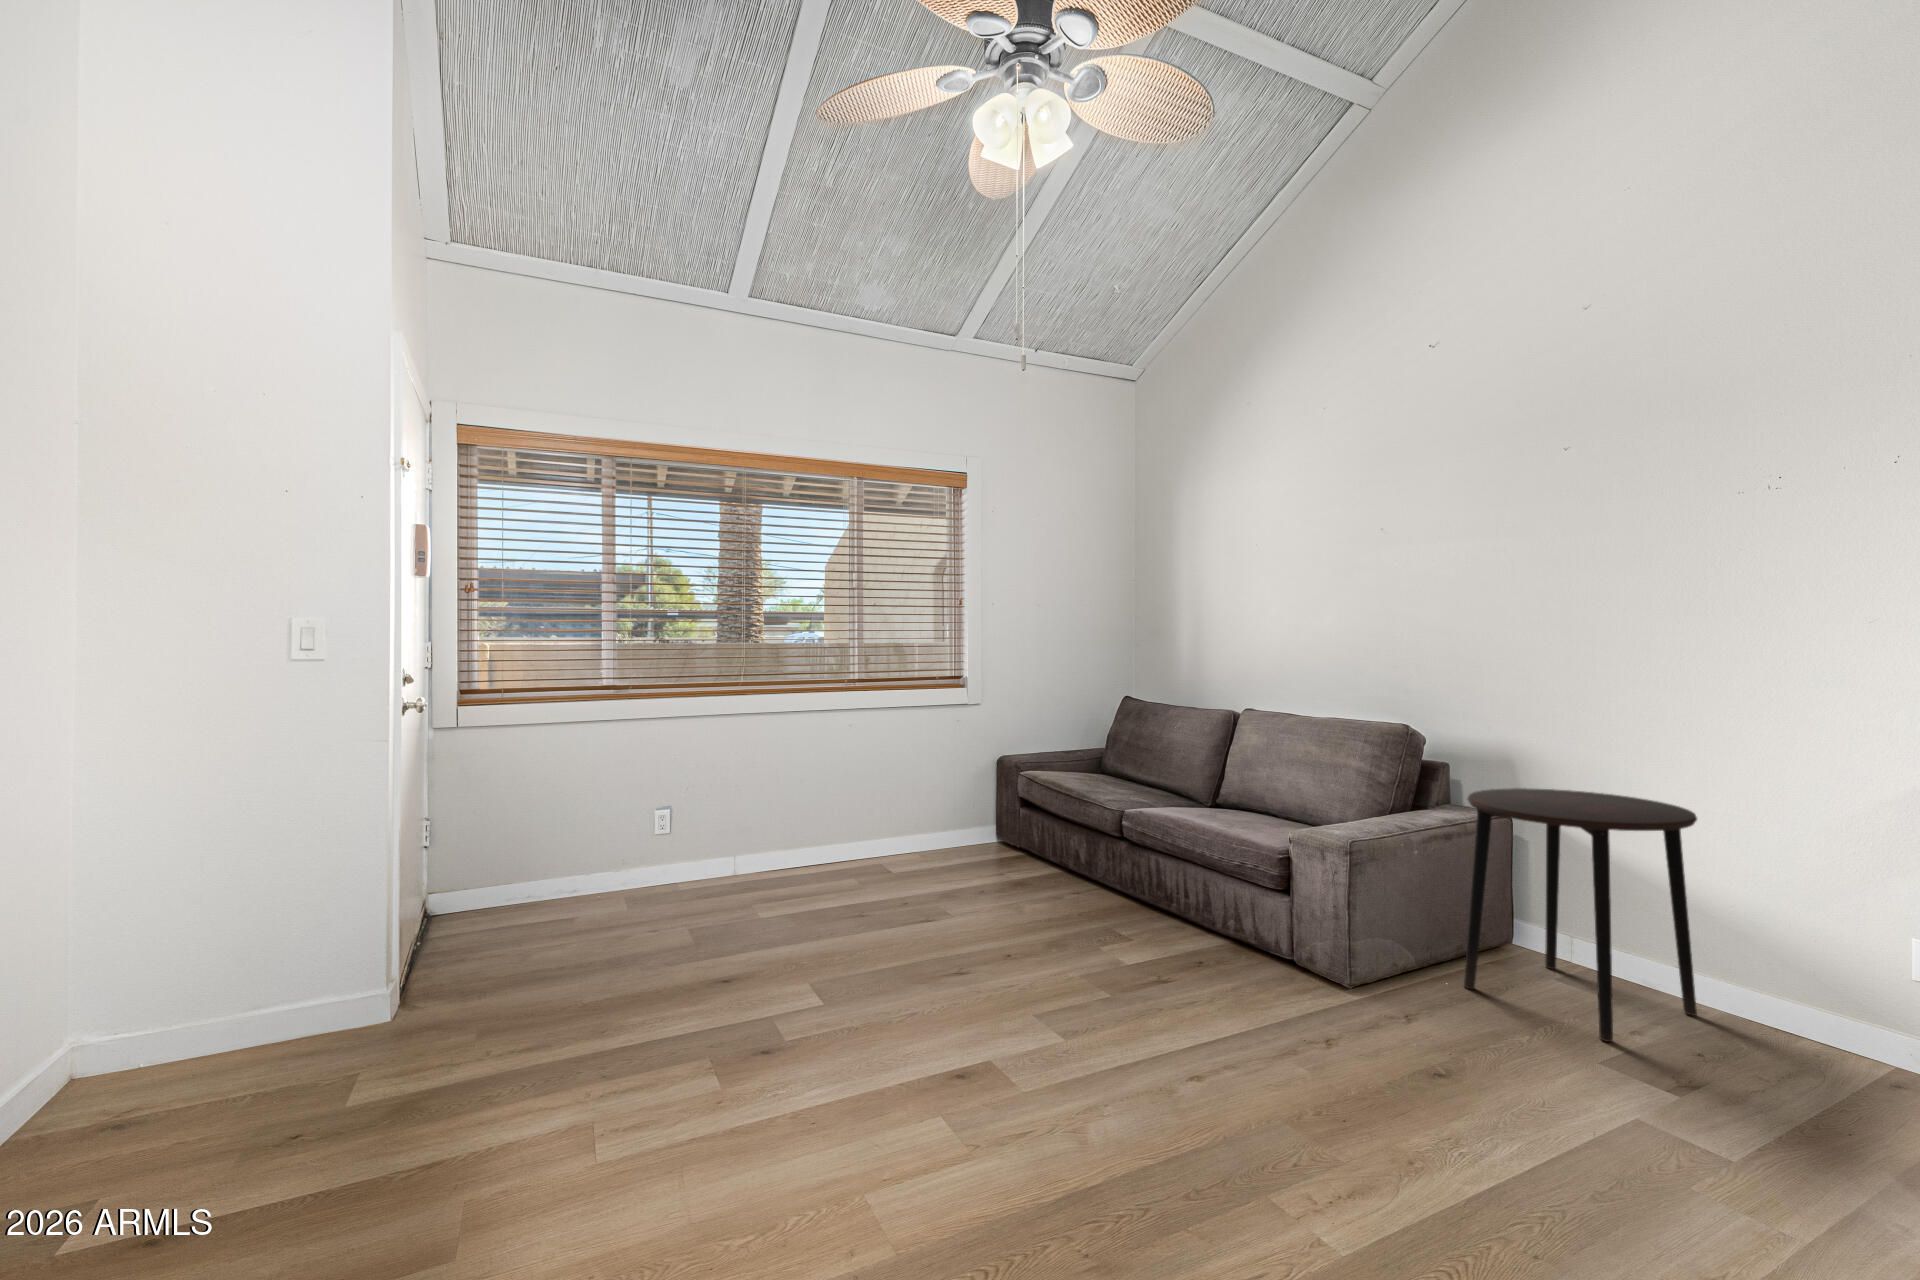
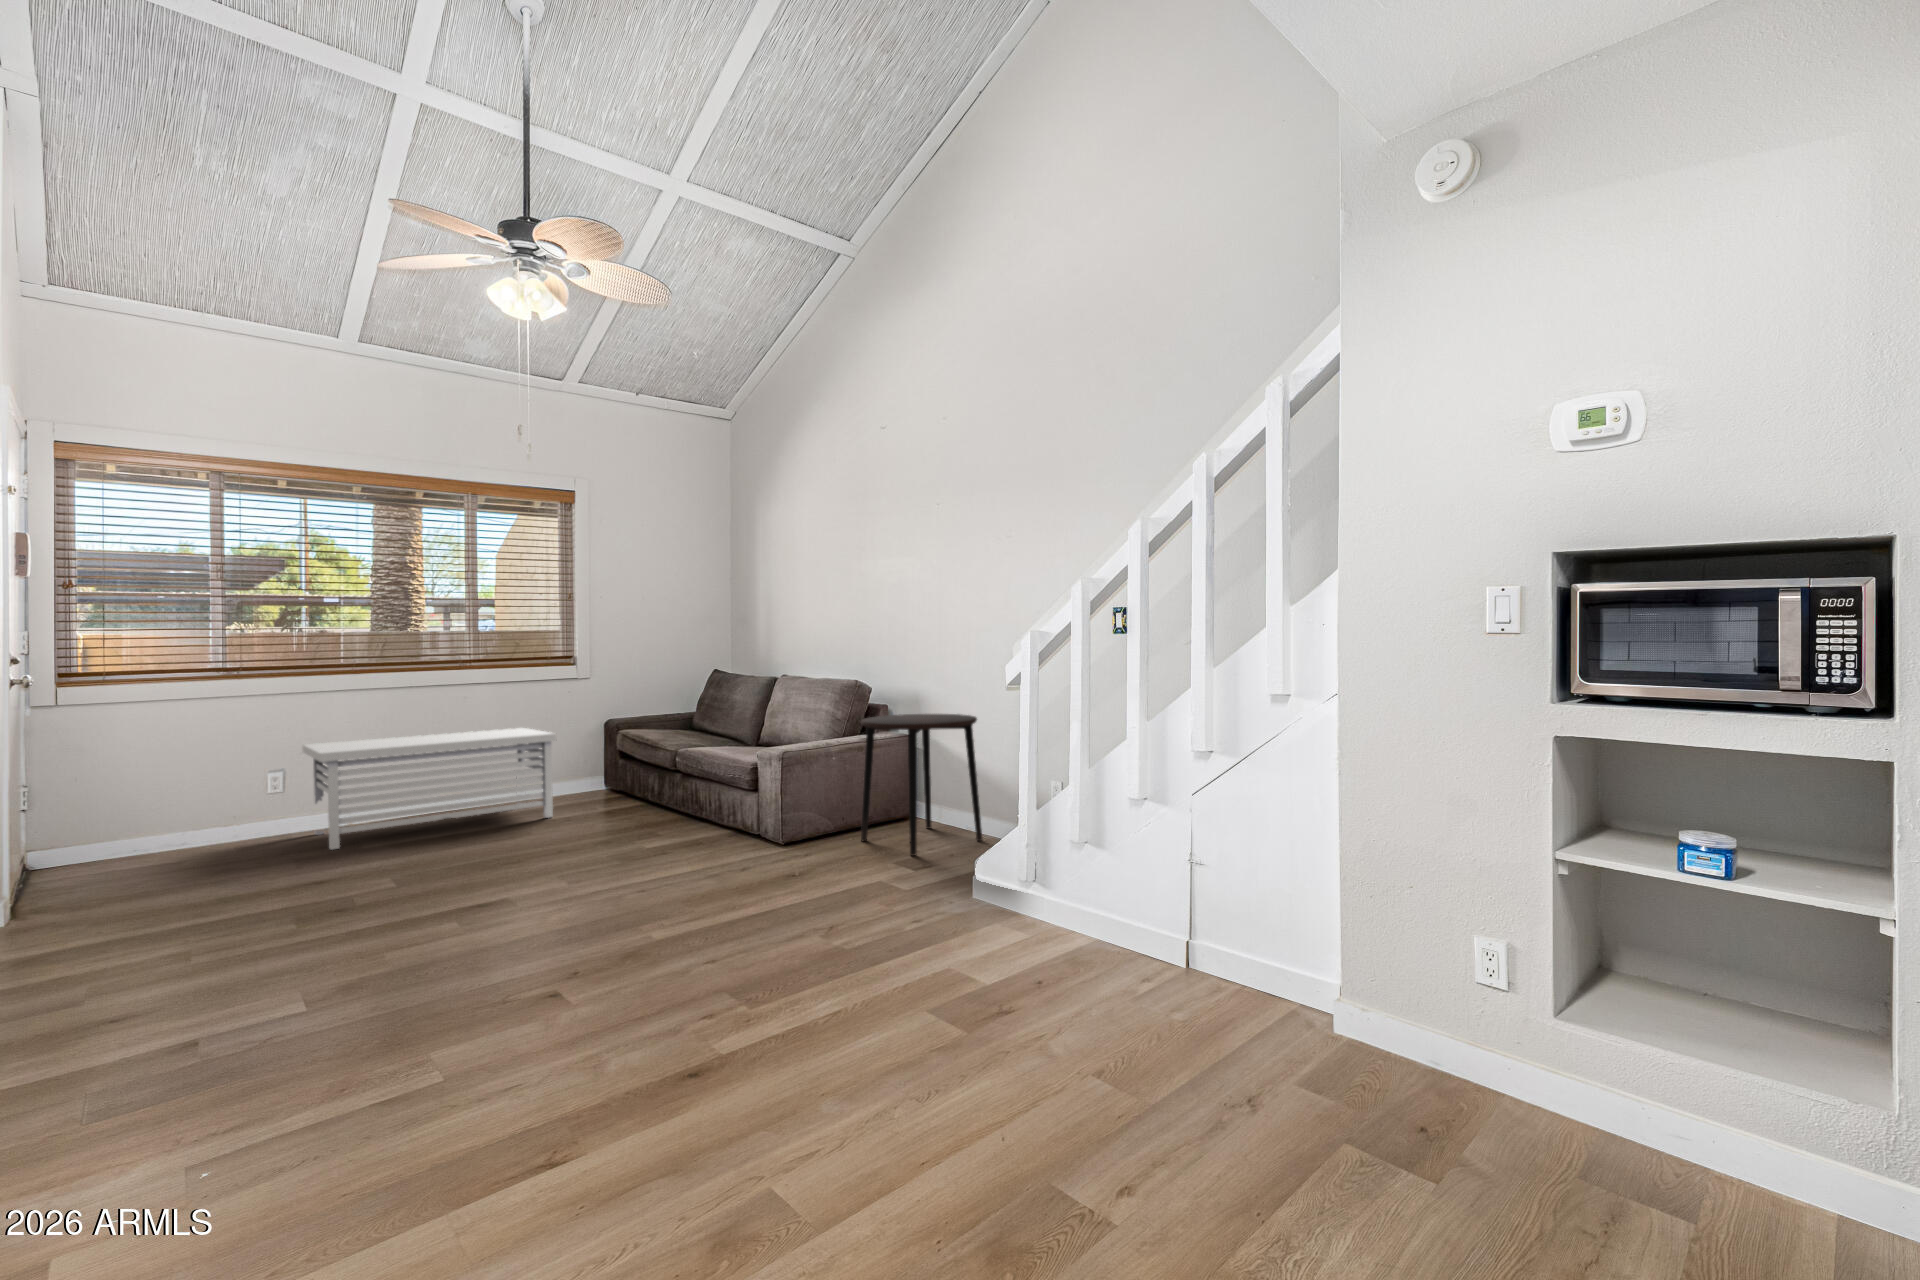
storage bench: none [690,762,968,918] -> present [302,728,556,850]

